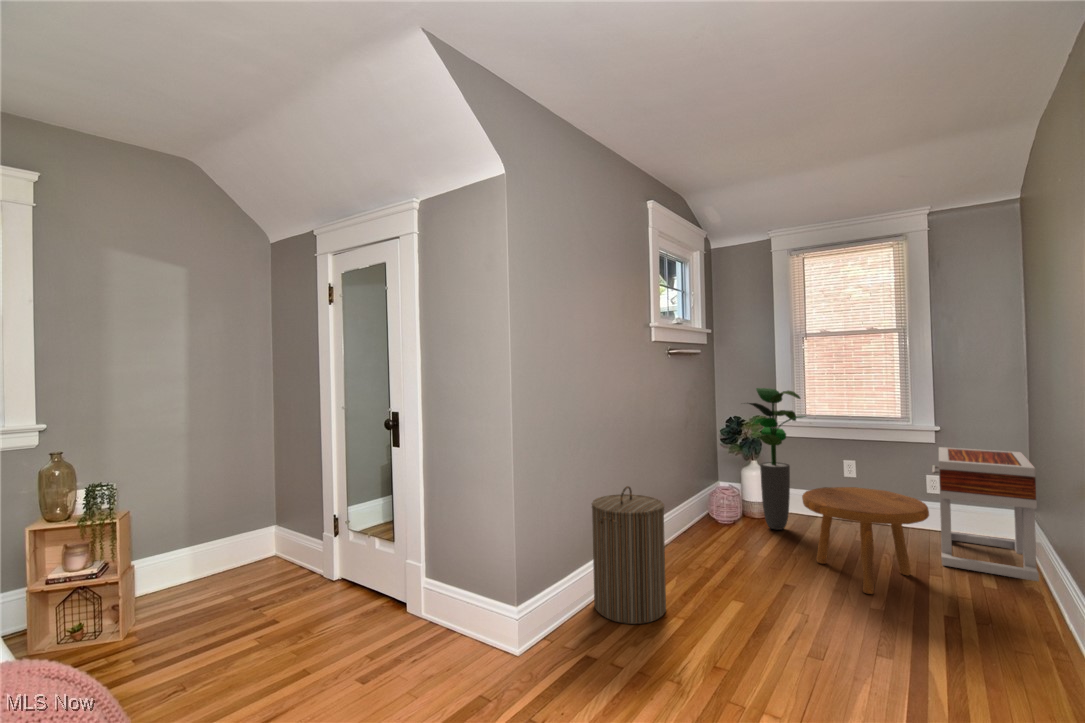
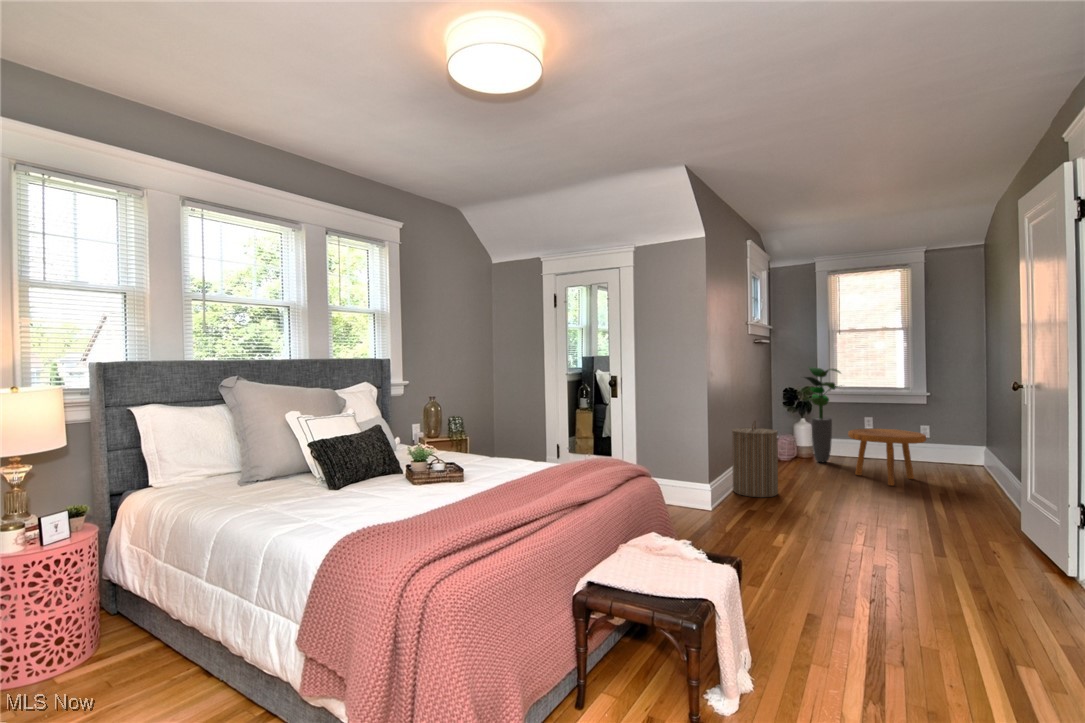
side table: present [932,447,1039,581] -> none [926,406,988,480]

